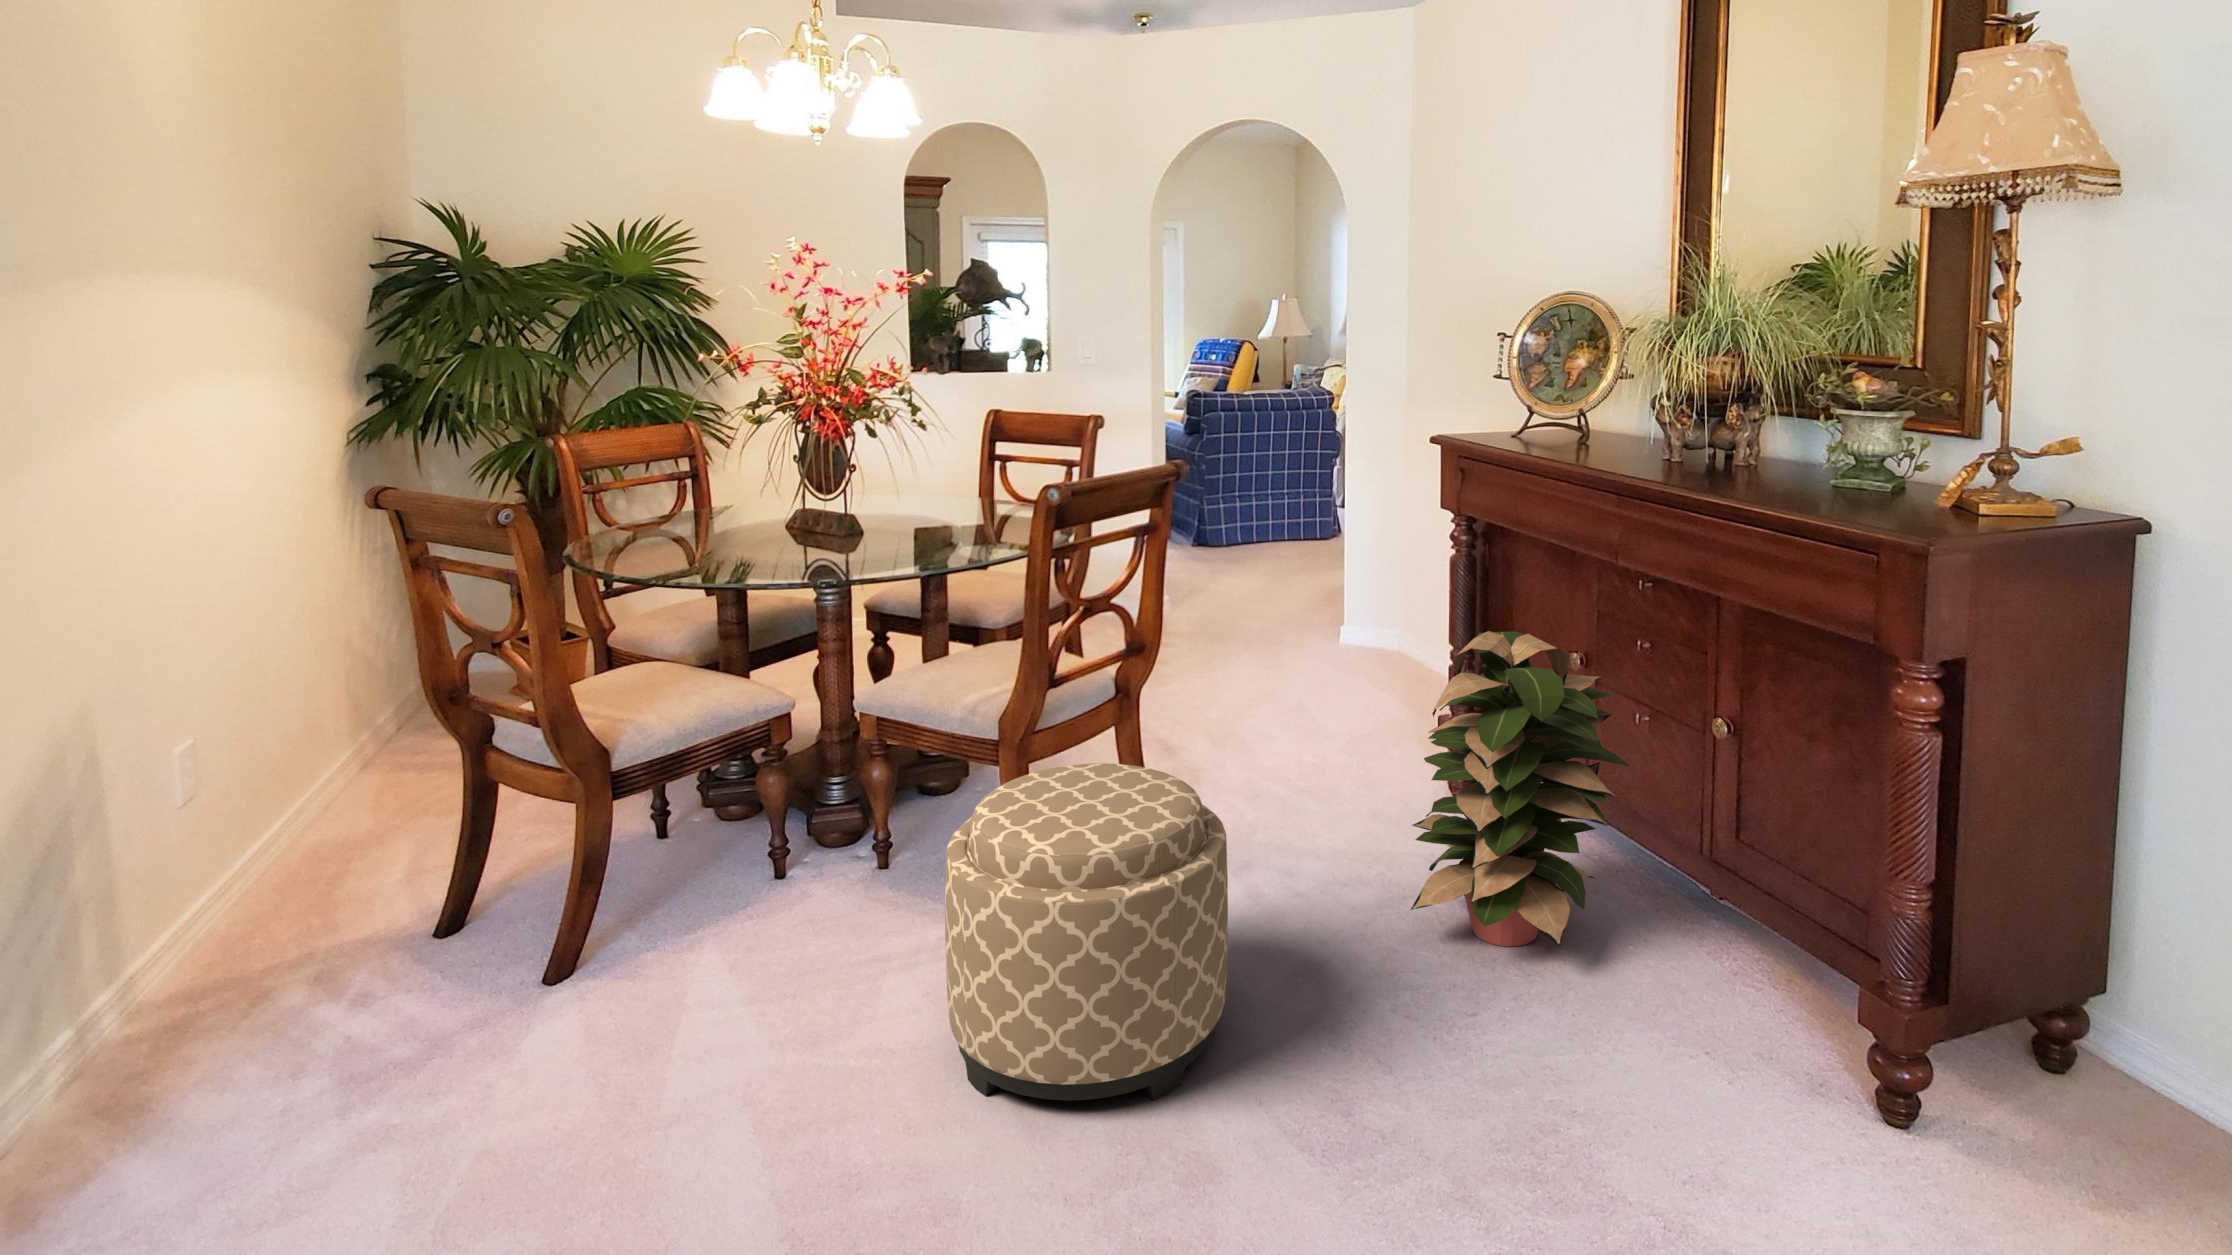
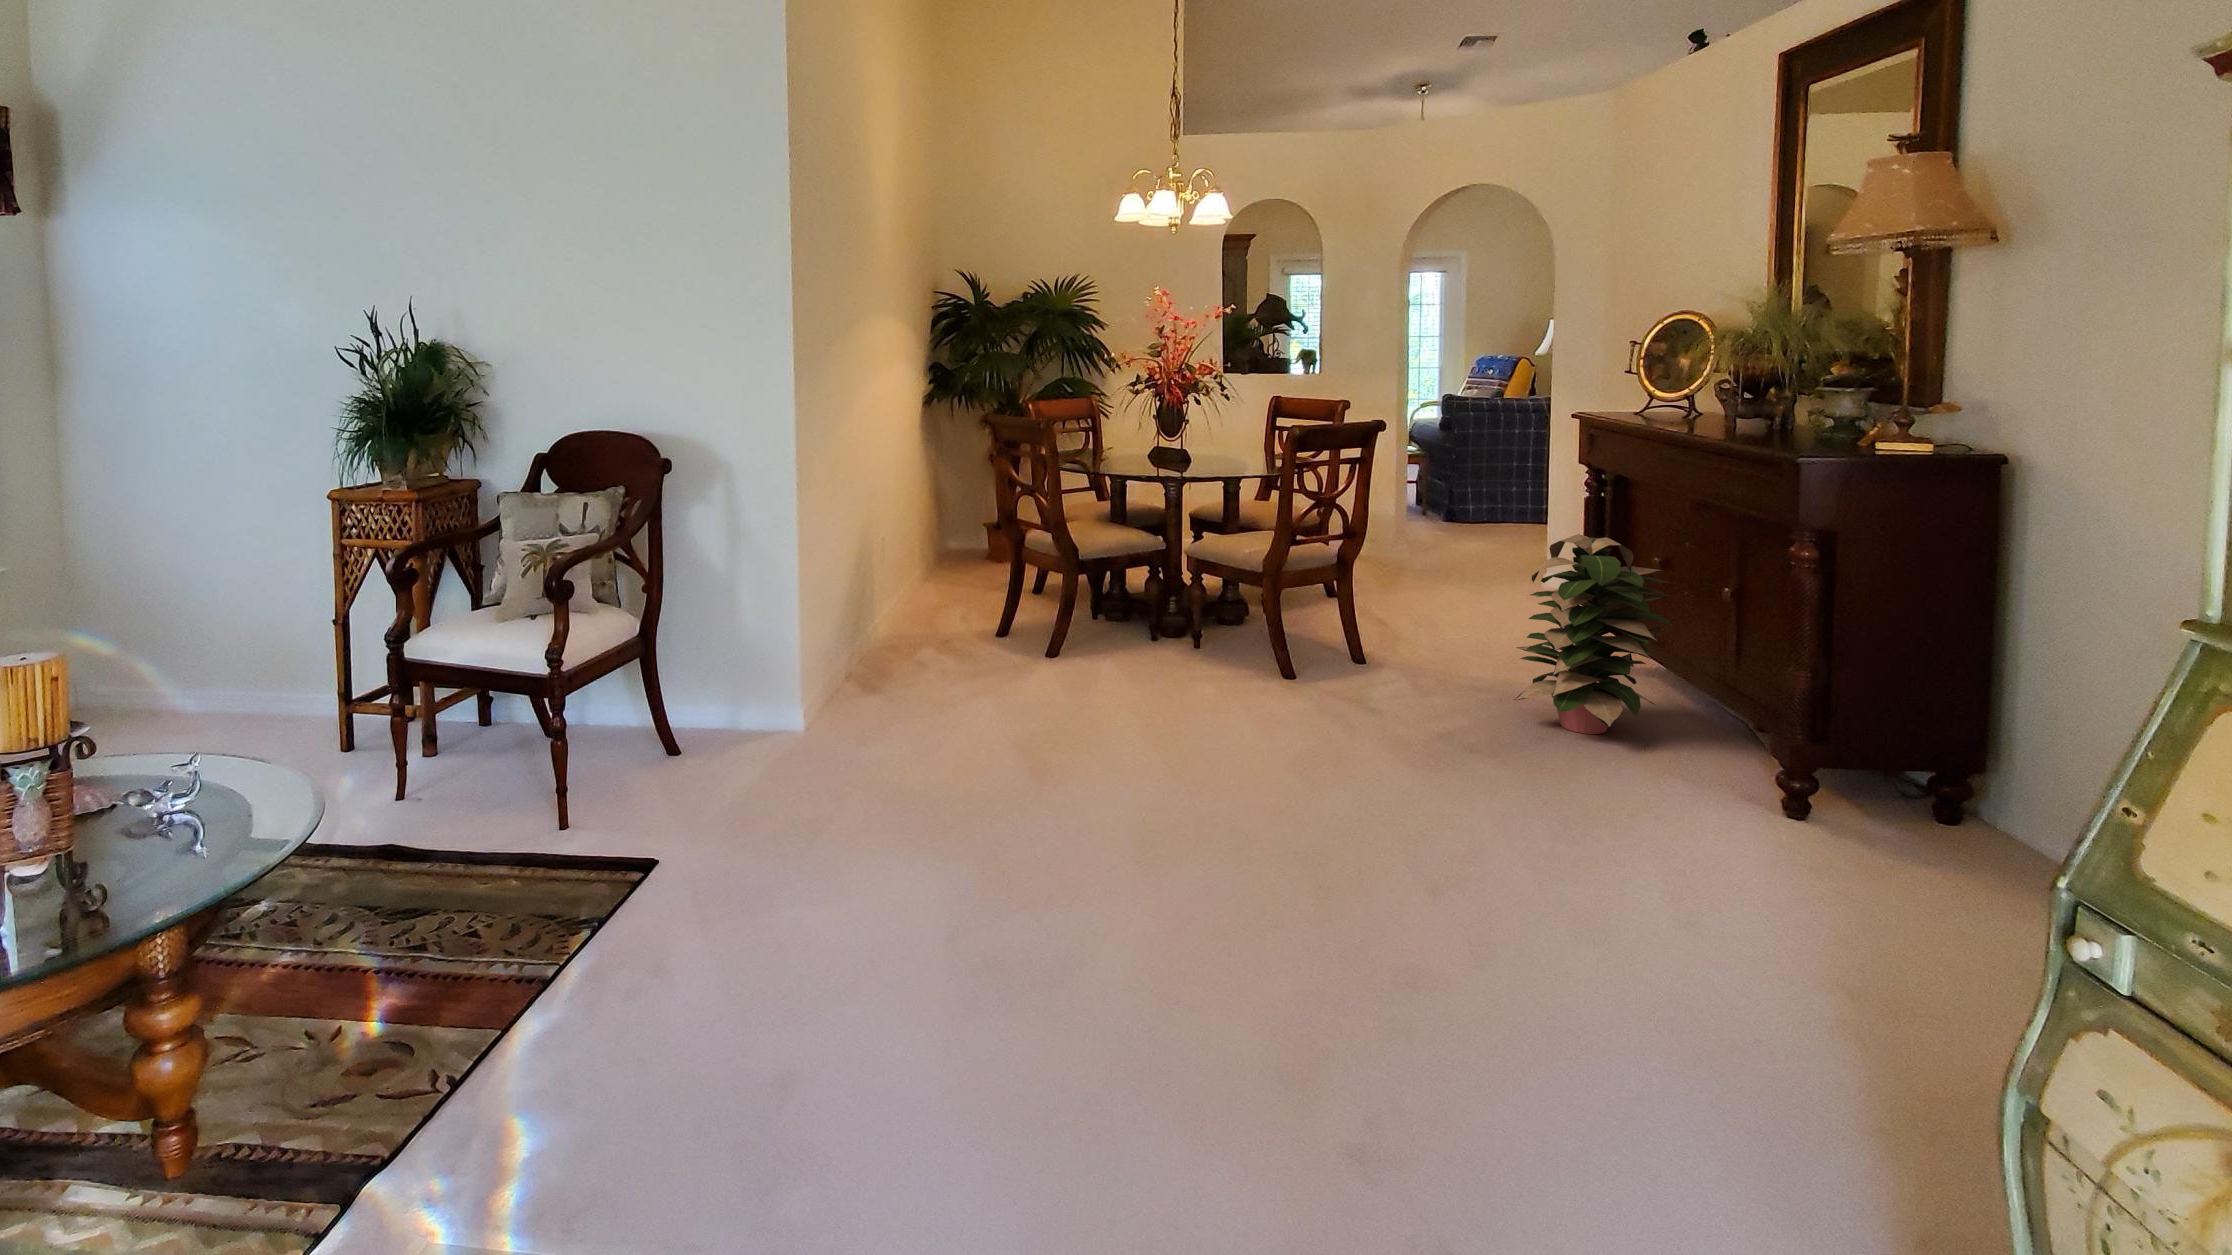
ottoman: present [945,763,1228,1100] -> none [1230,583,1387,753]

